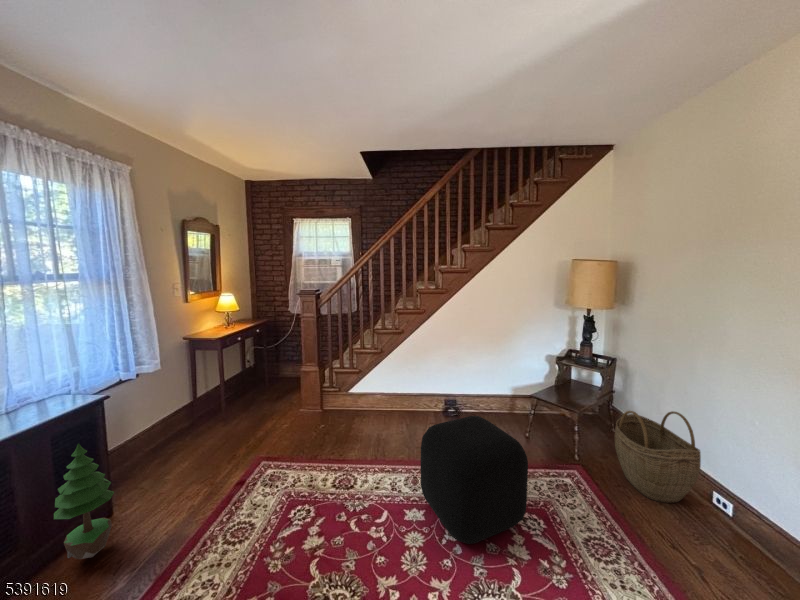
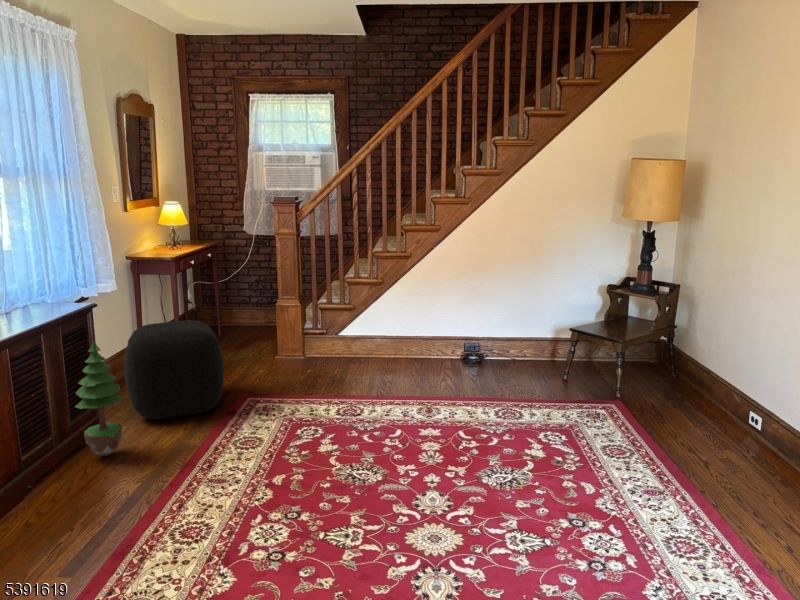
woven basket: present [615,411,701,503] -> none [659,332,738,425]
ottoman: present [421,416,528,544] -> present [124,320,224,419]

